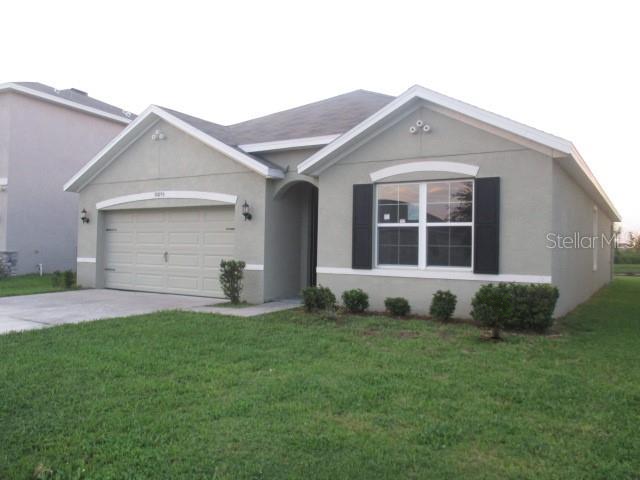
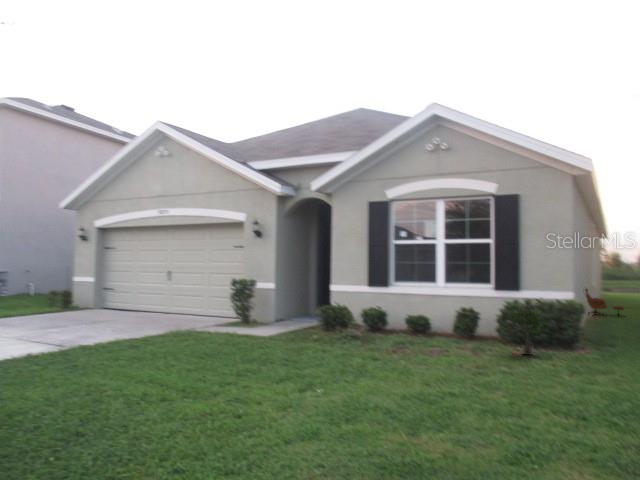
lounge chair: none [581,272,624,303] -> present [585,289,624,315]

